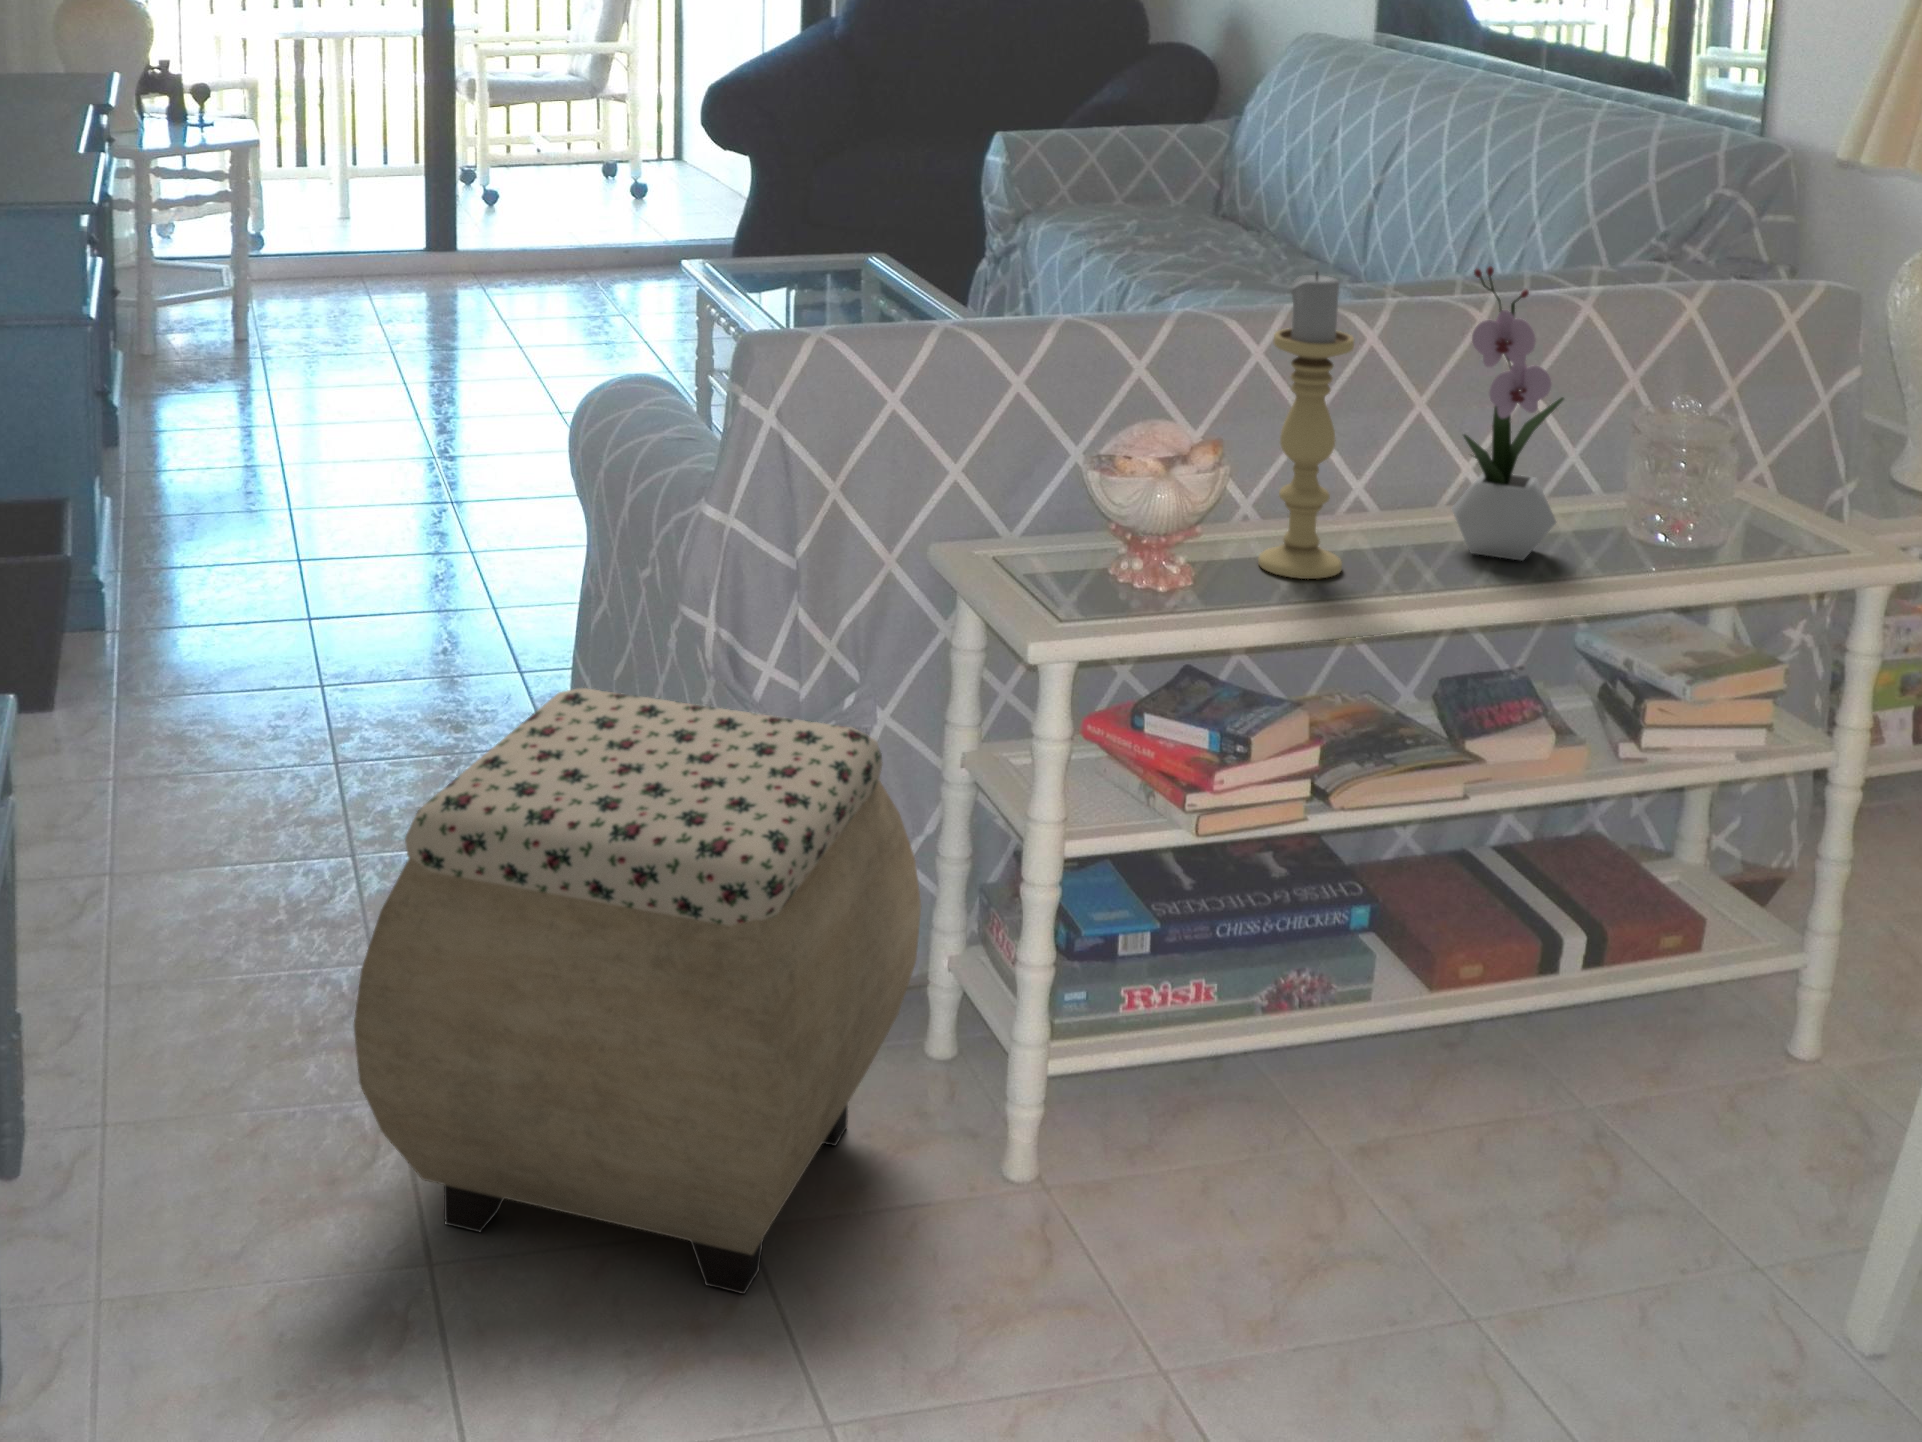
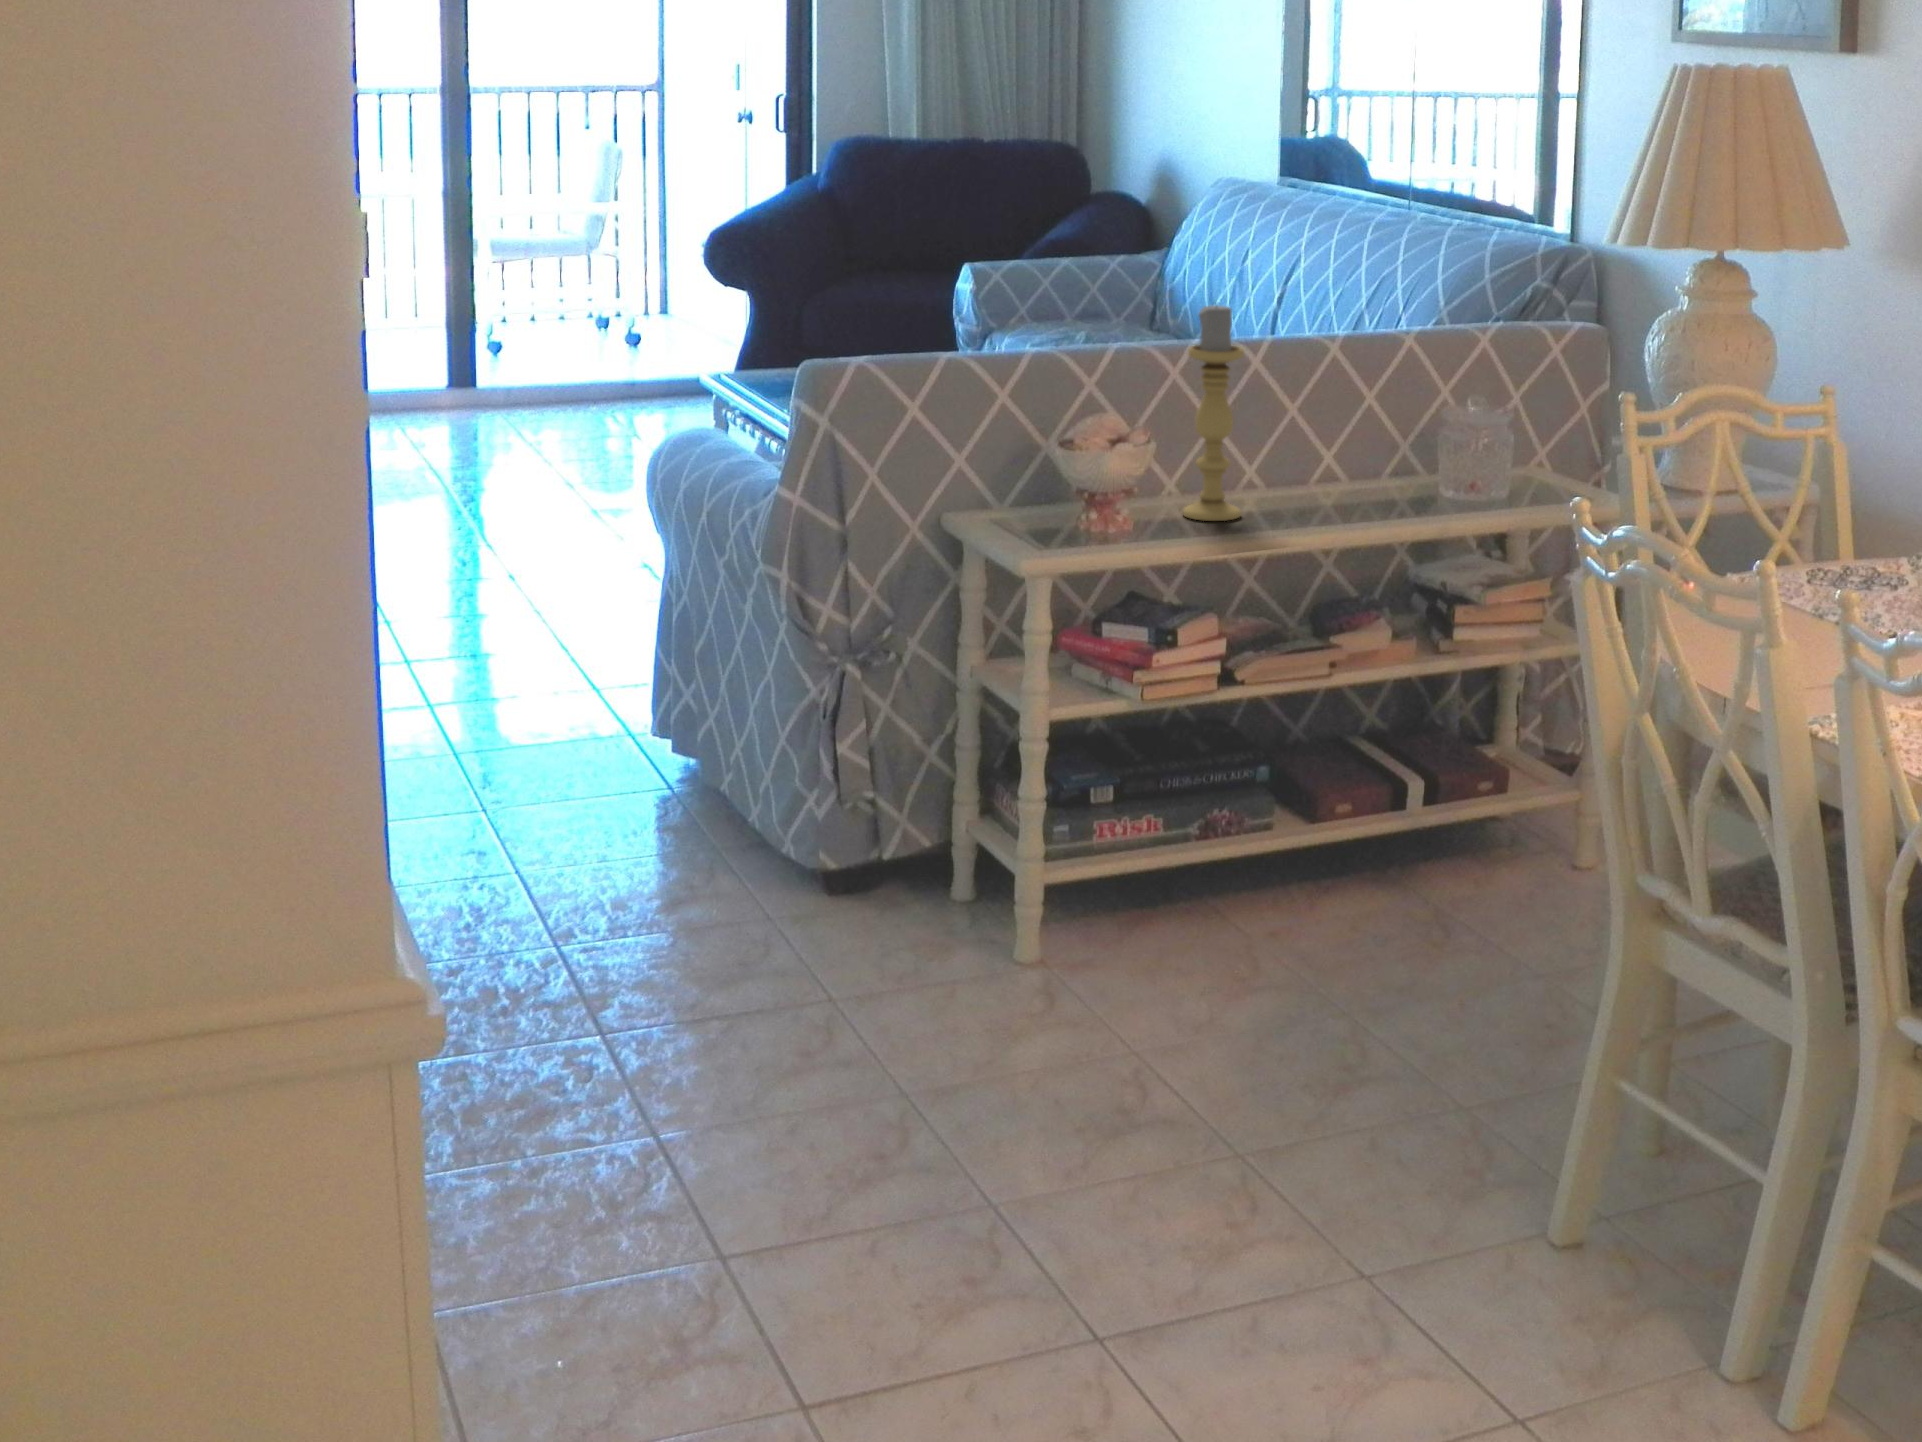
flower arrangement: present [1452,266,1564,560] -> none [1317,299,1391,508]
ottoman: present [354,688,921,1294] -> none [527,628,947,1037]

